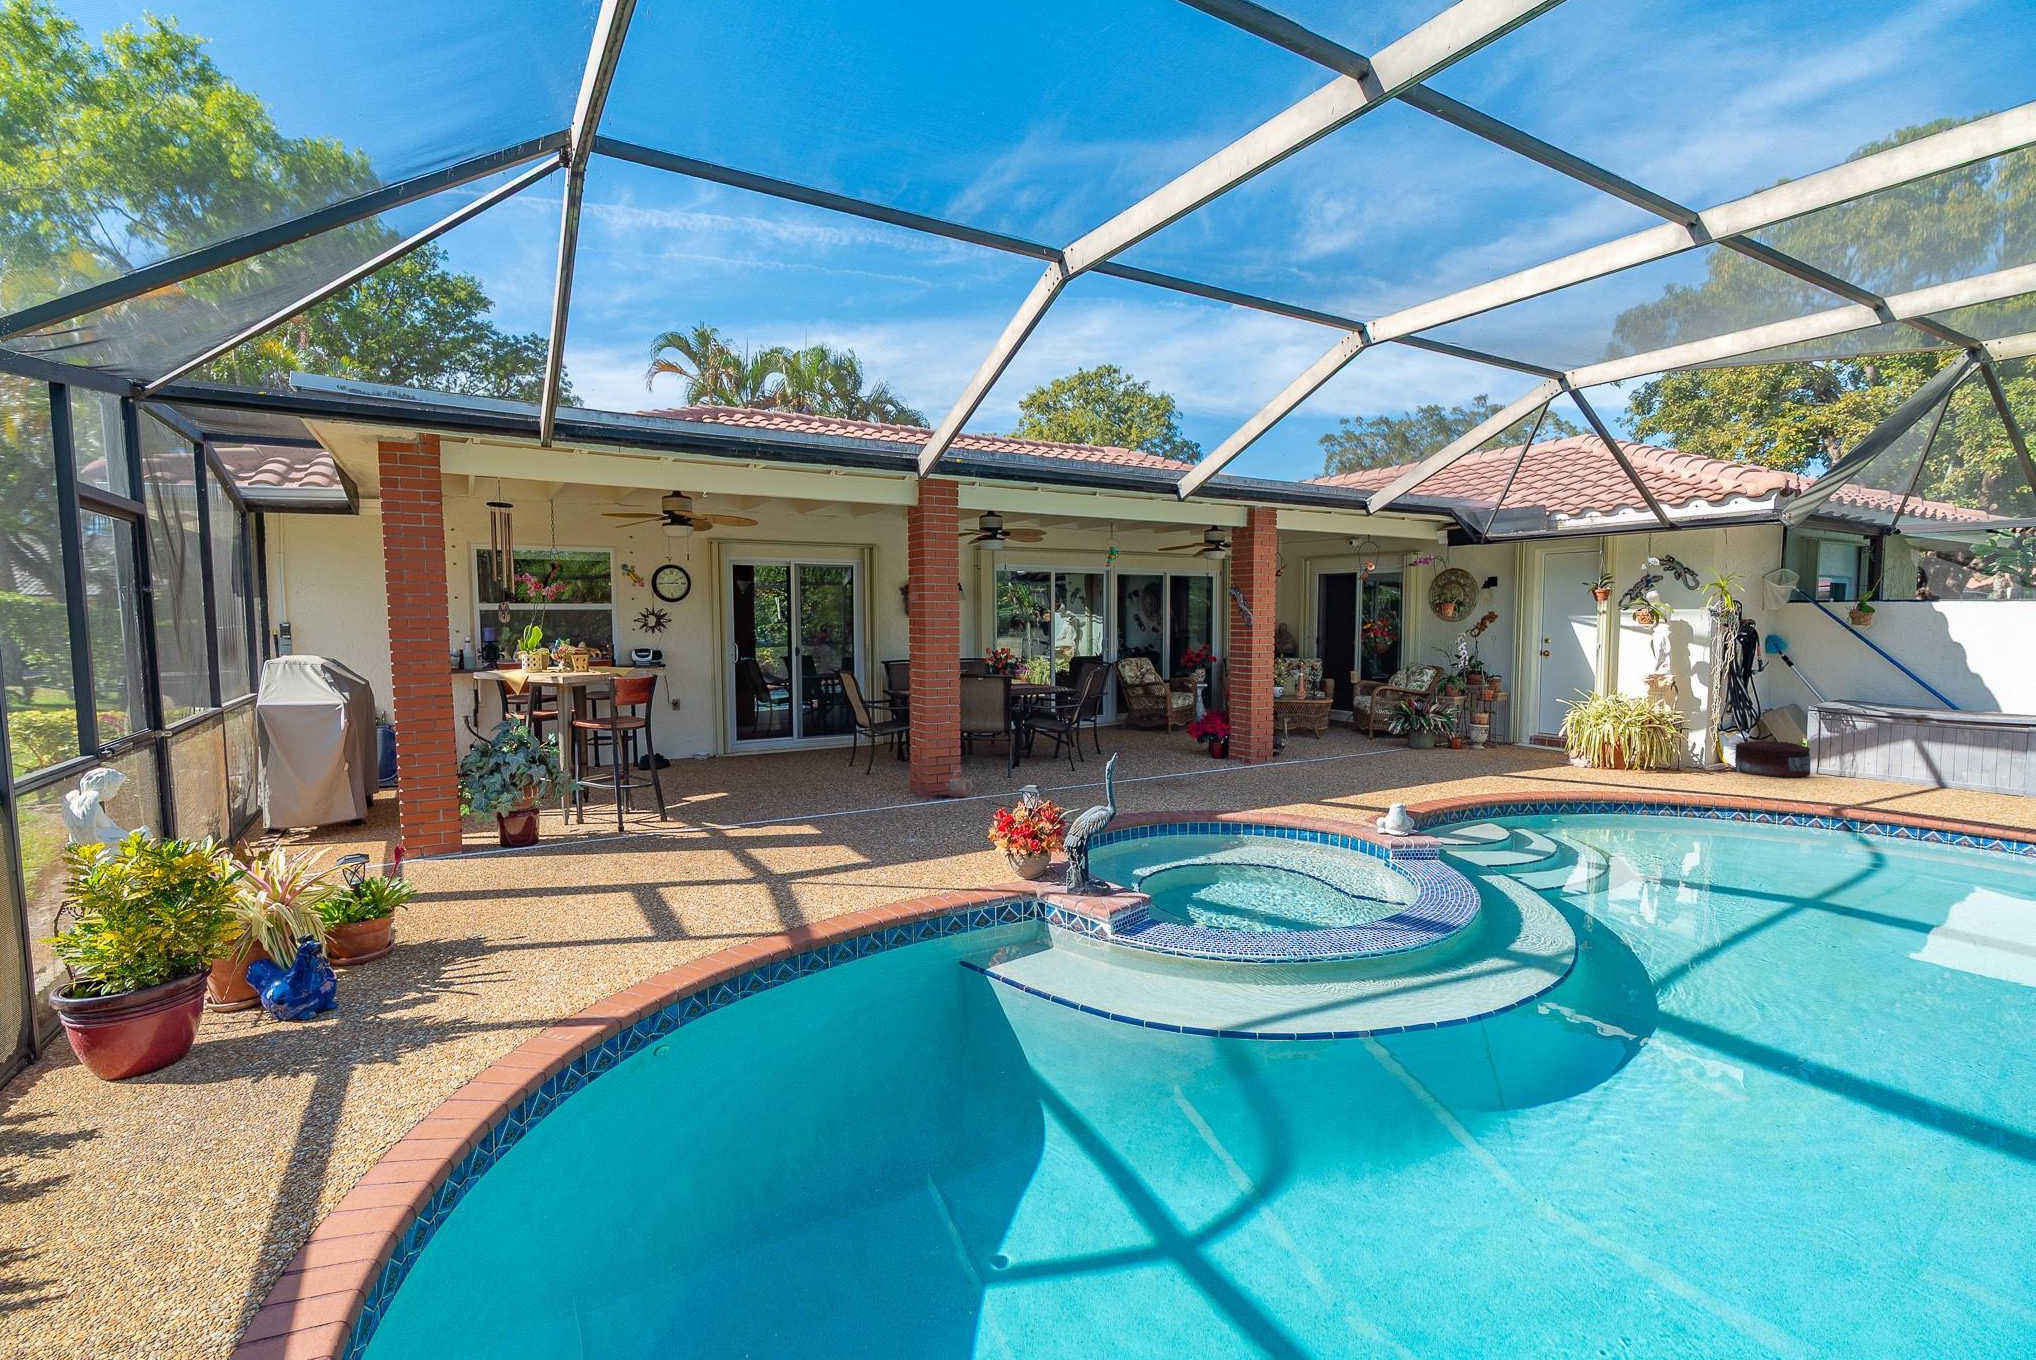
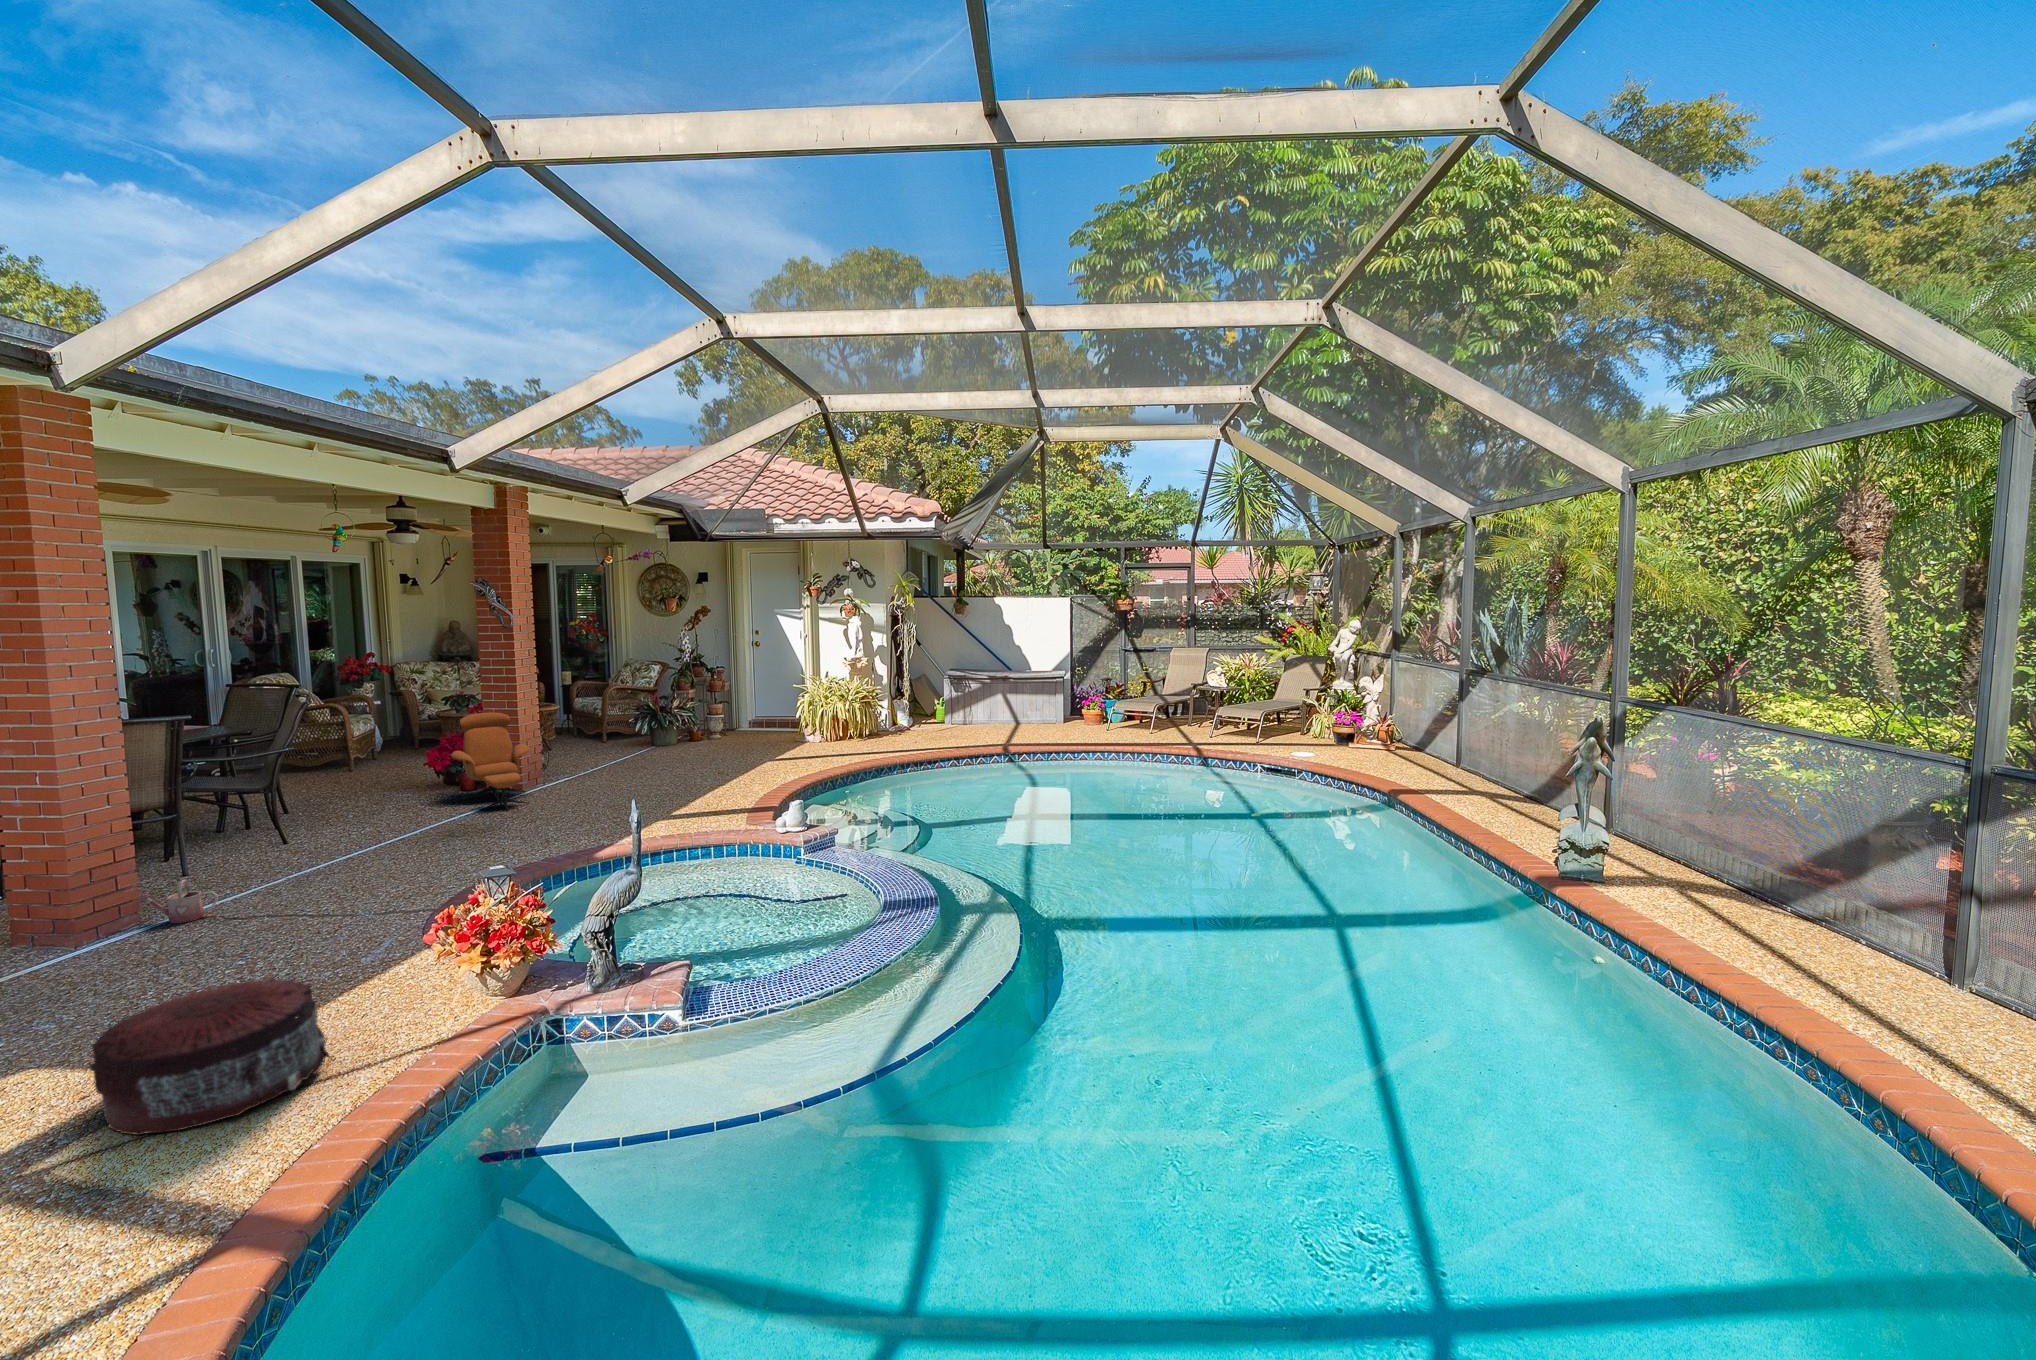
lounge chair: none [1187,693,1247,774] -> present [451,712,530,811]
pouf: present [1735,741,1810,777] -> present [89,977,329,1135]

